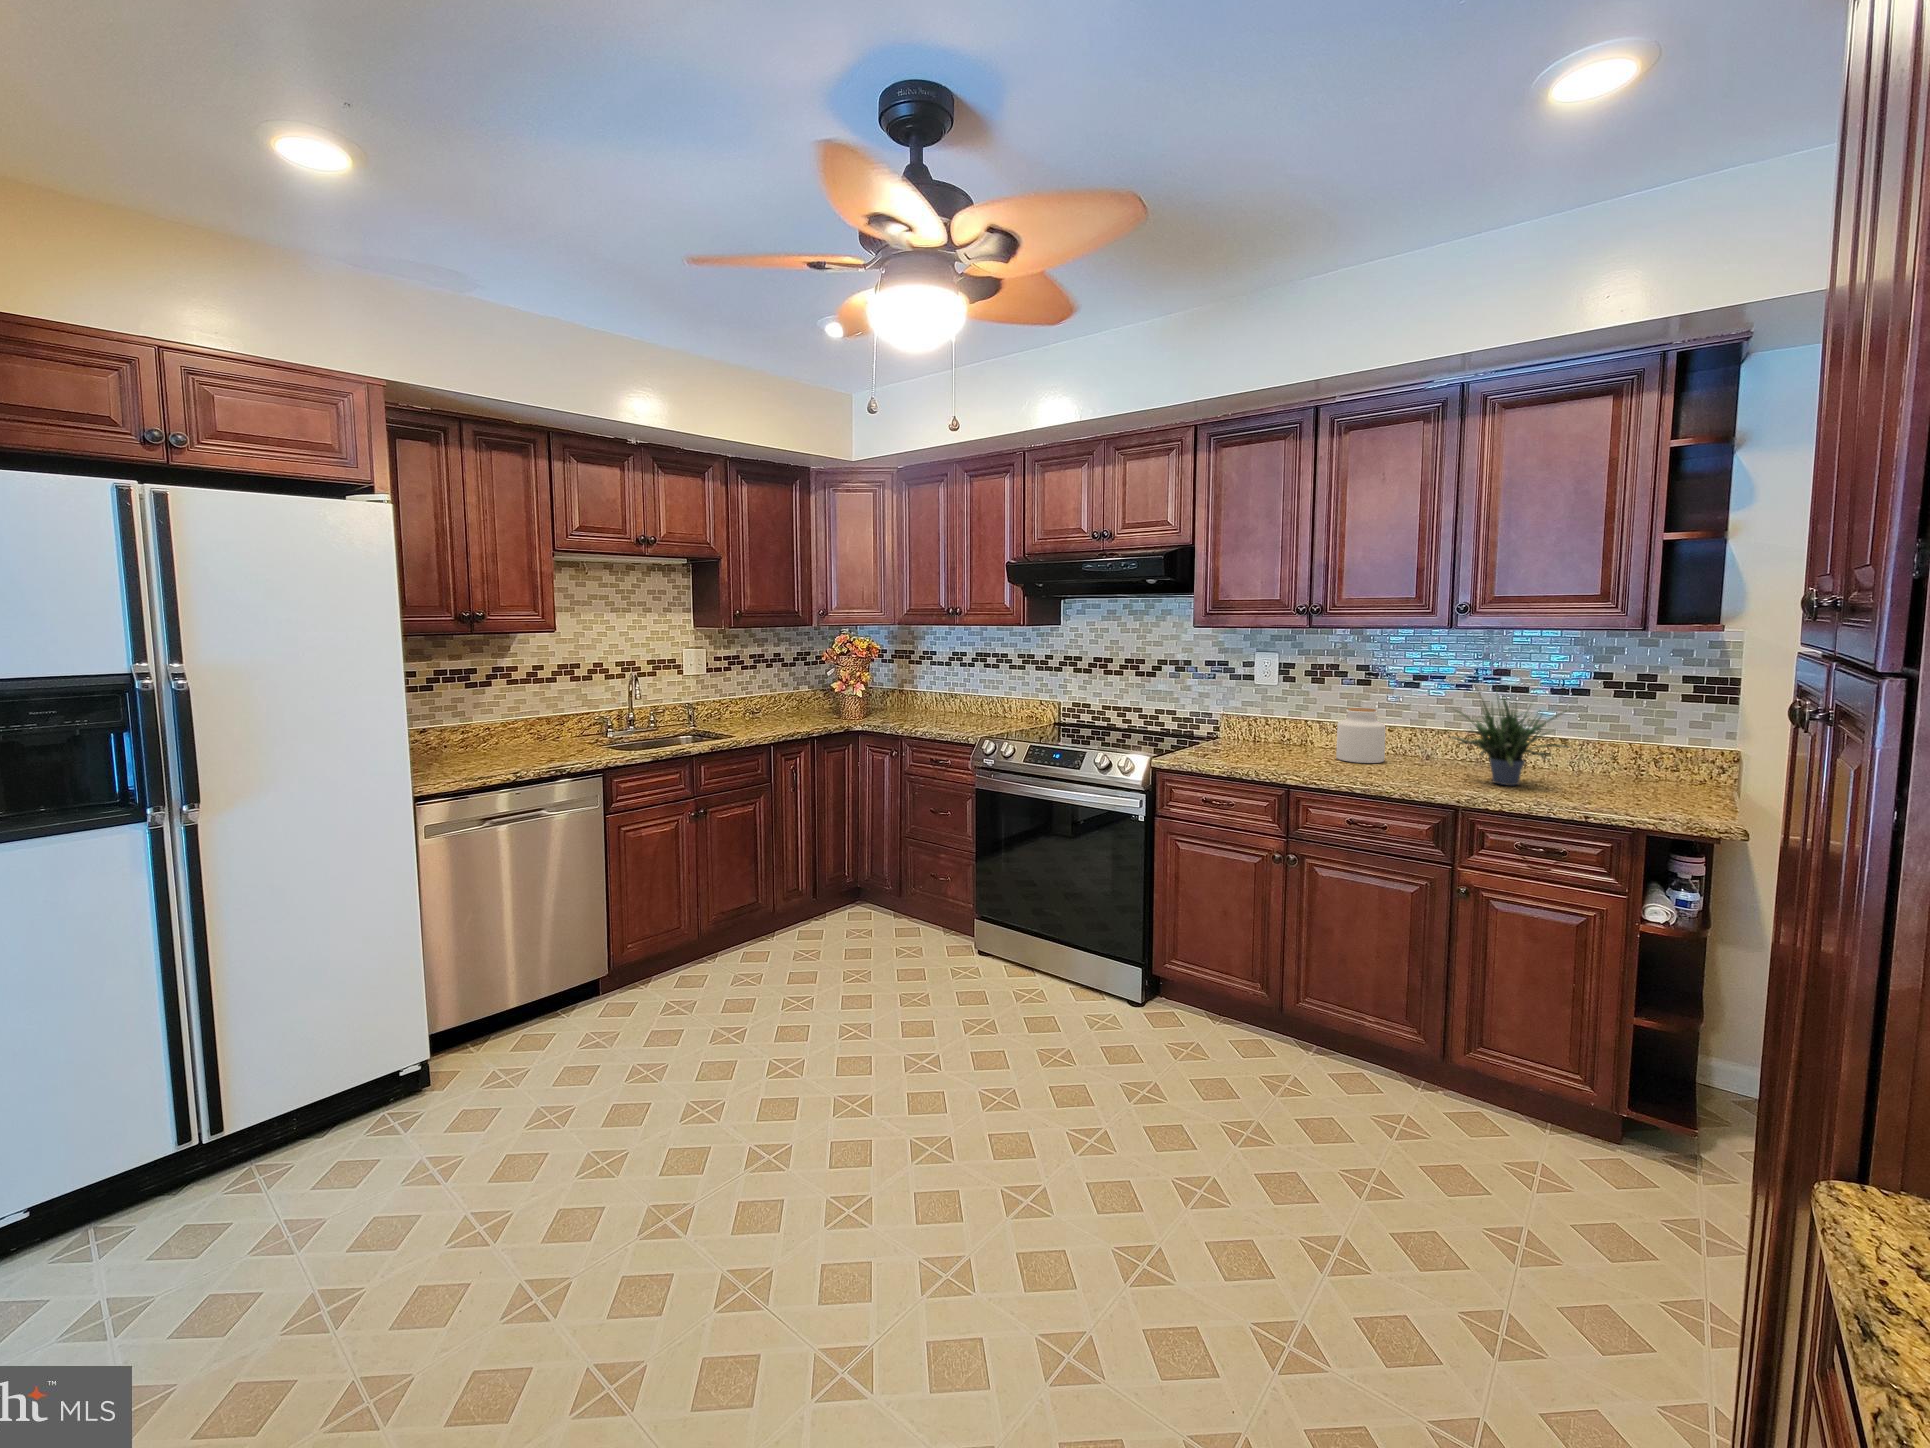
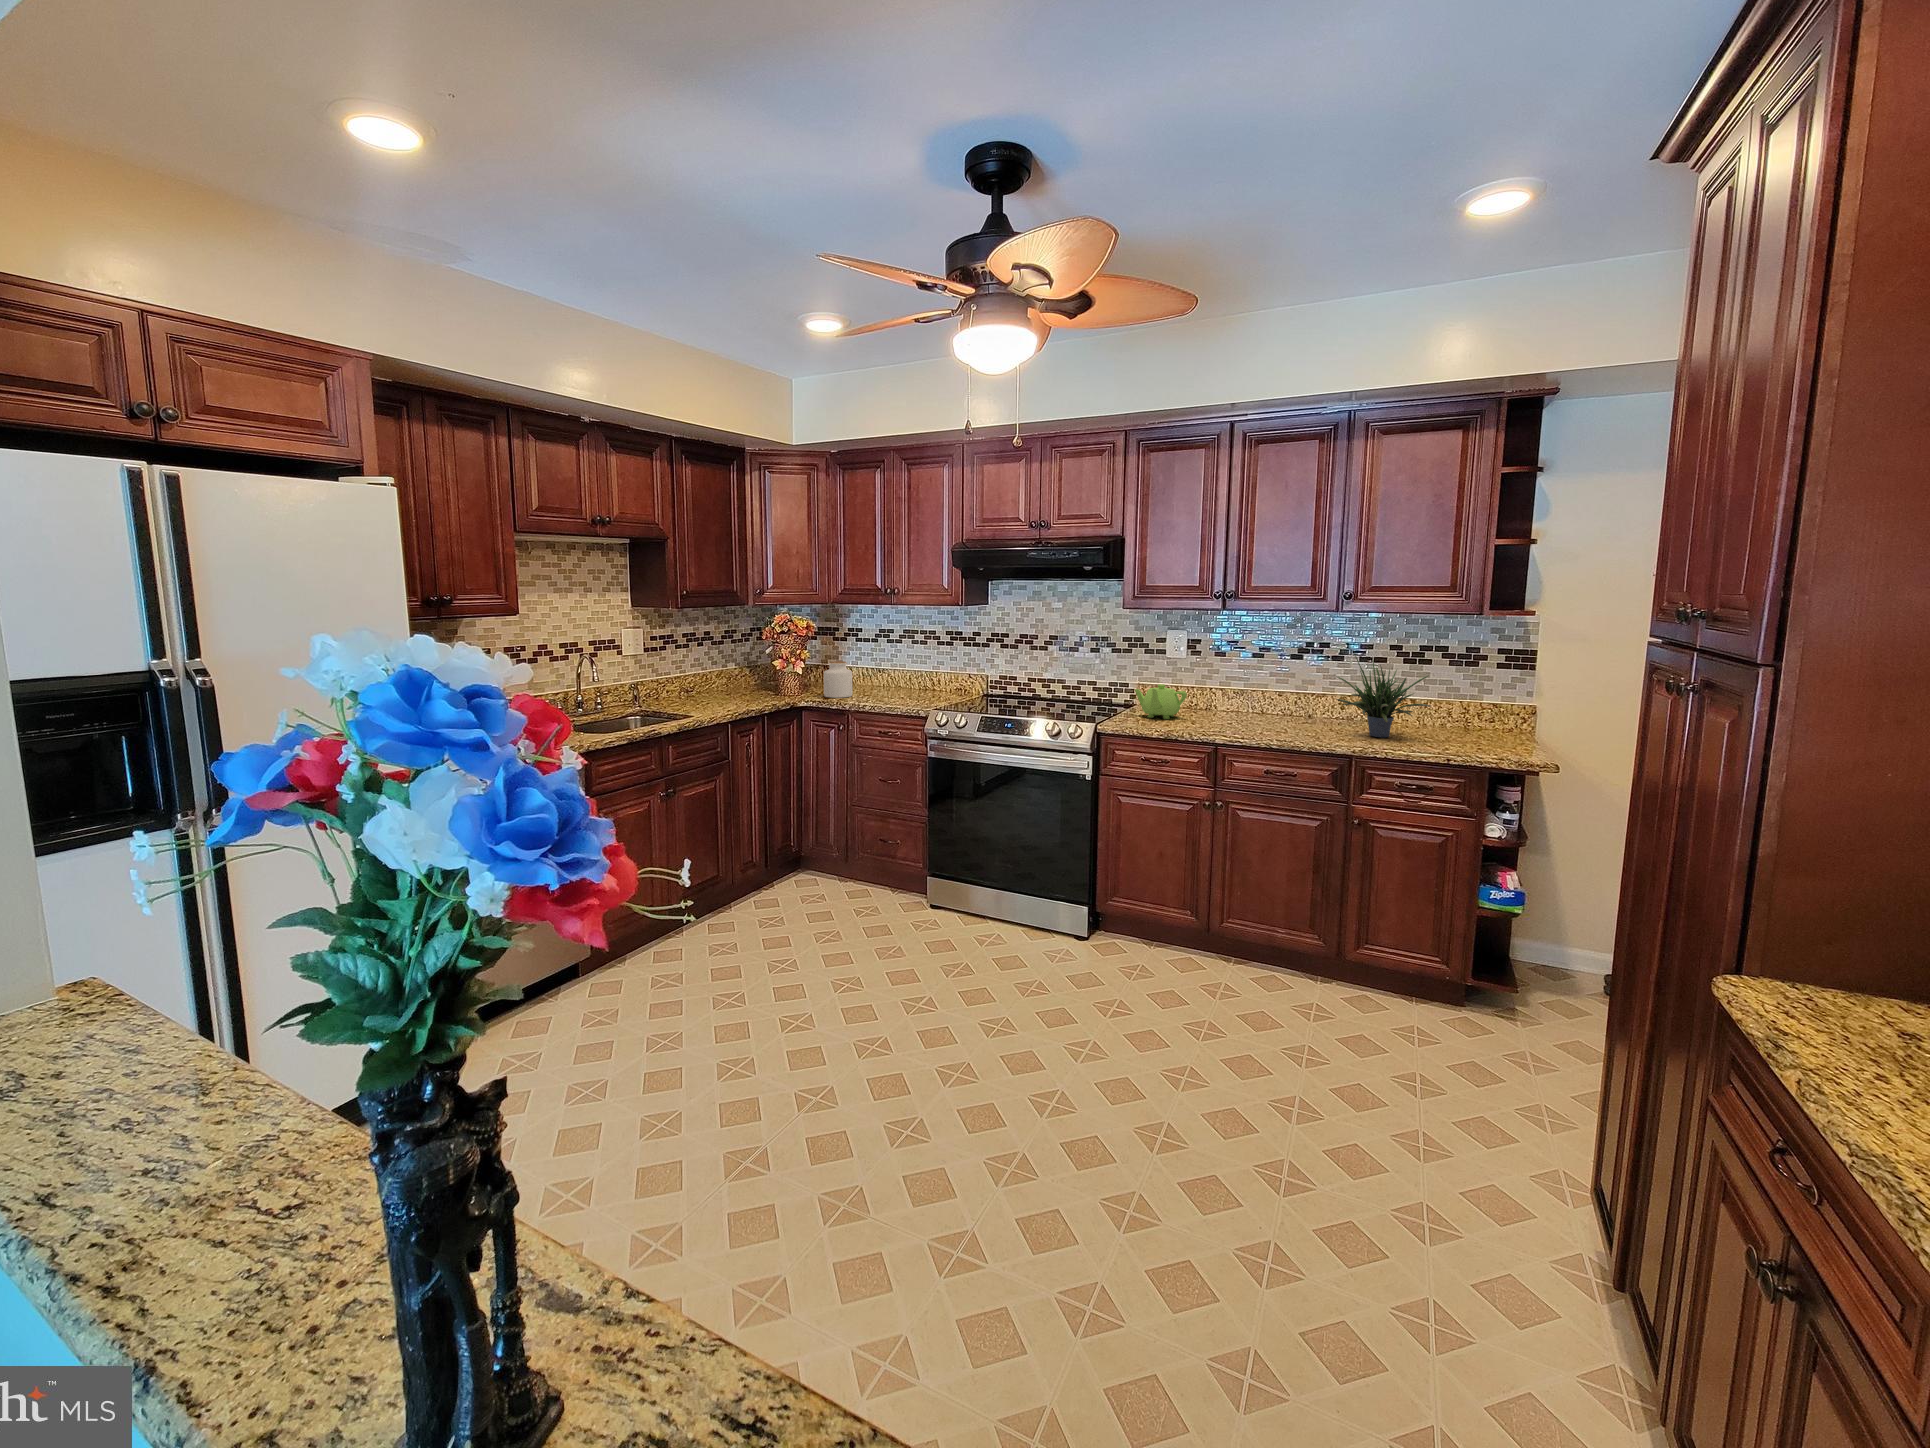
jar: present [1336,708,1385,763] -> present [824,661,852,698]
teapot: none [1208,714,1268,754] -> present [1135,684,1187,719]

